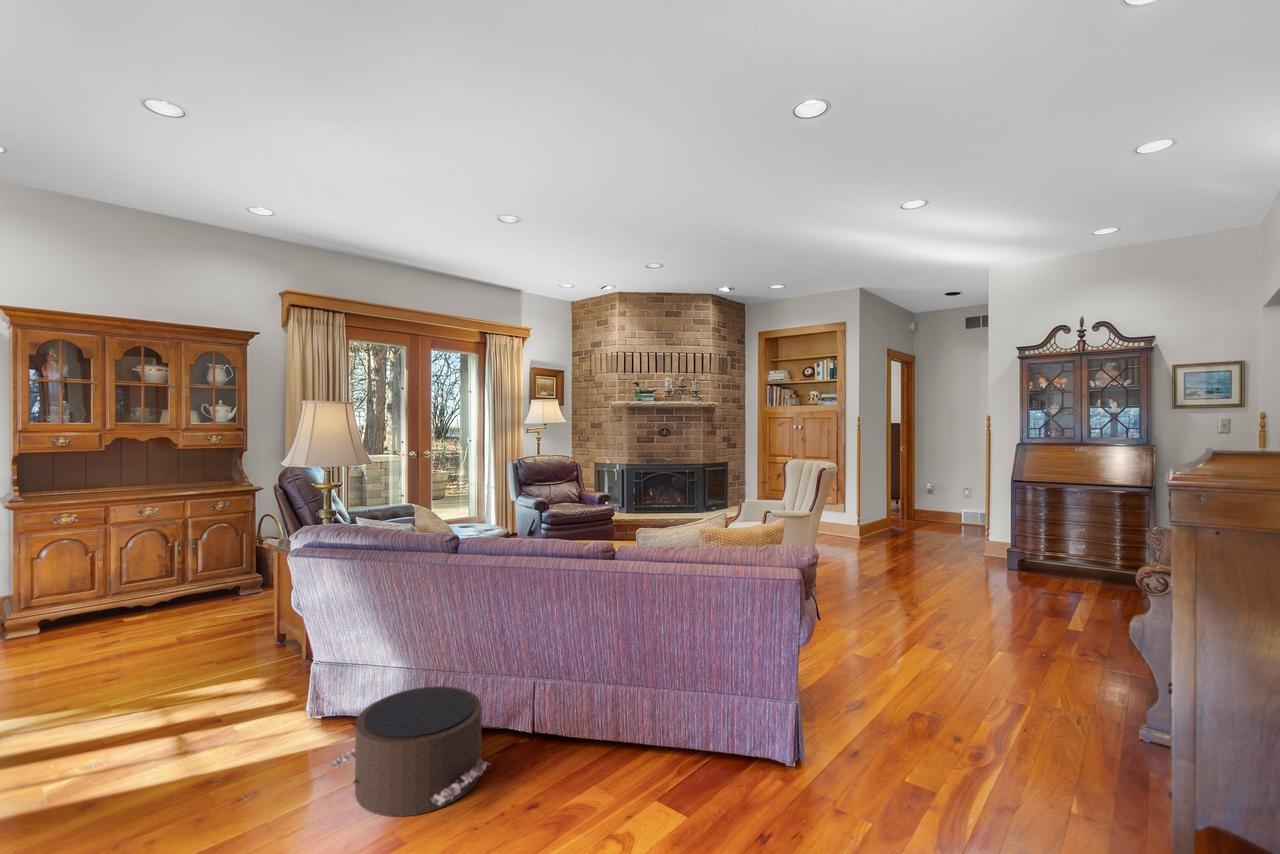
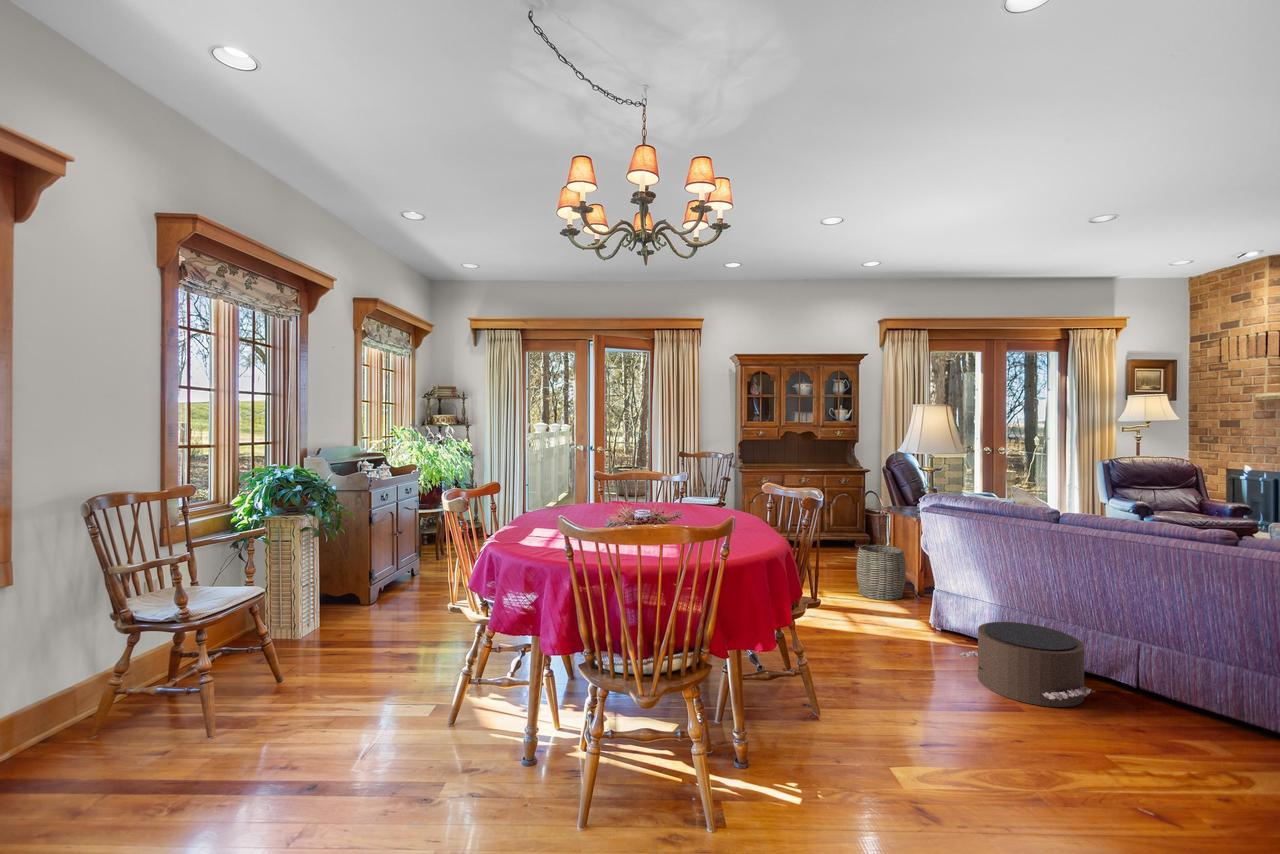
woven basket: none [210,598,288,683] -> present [856,545,906,600]

